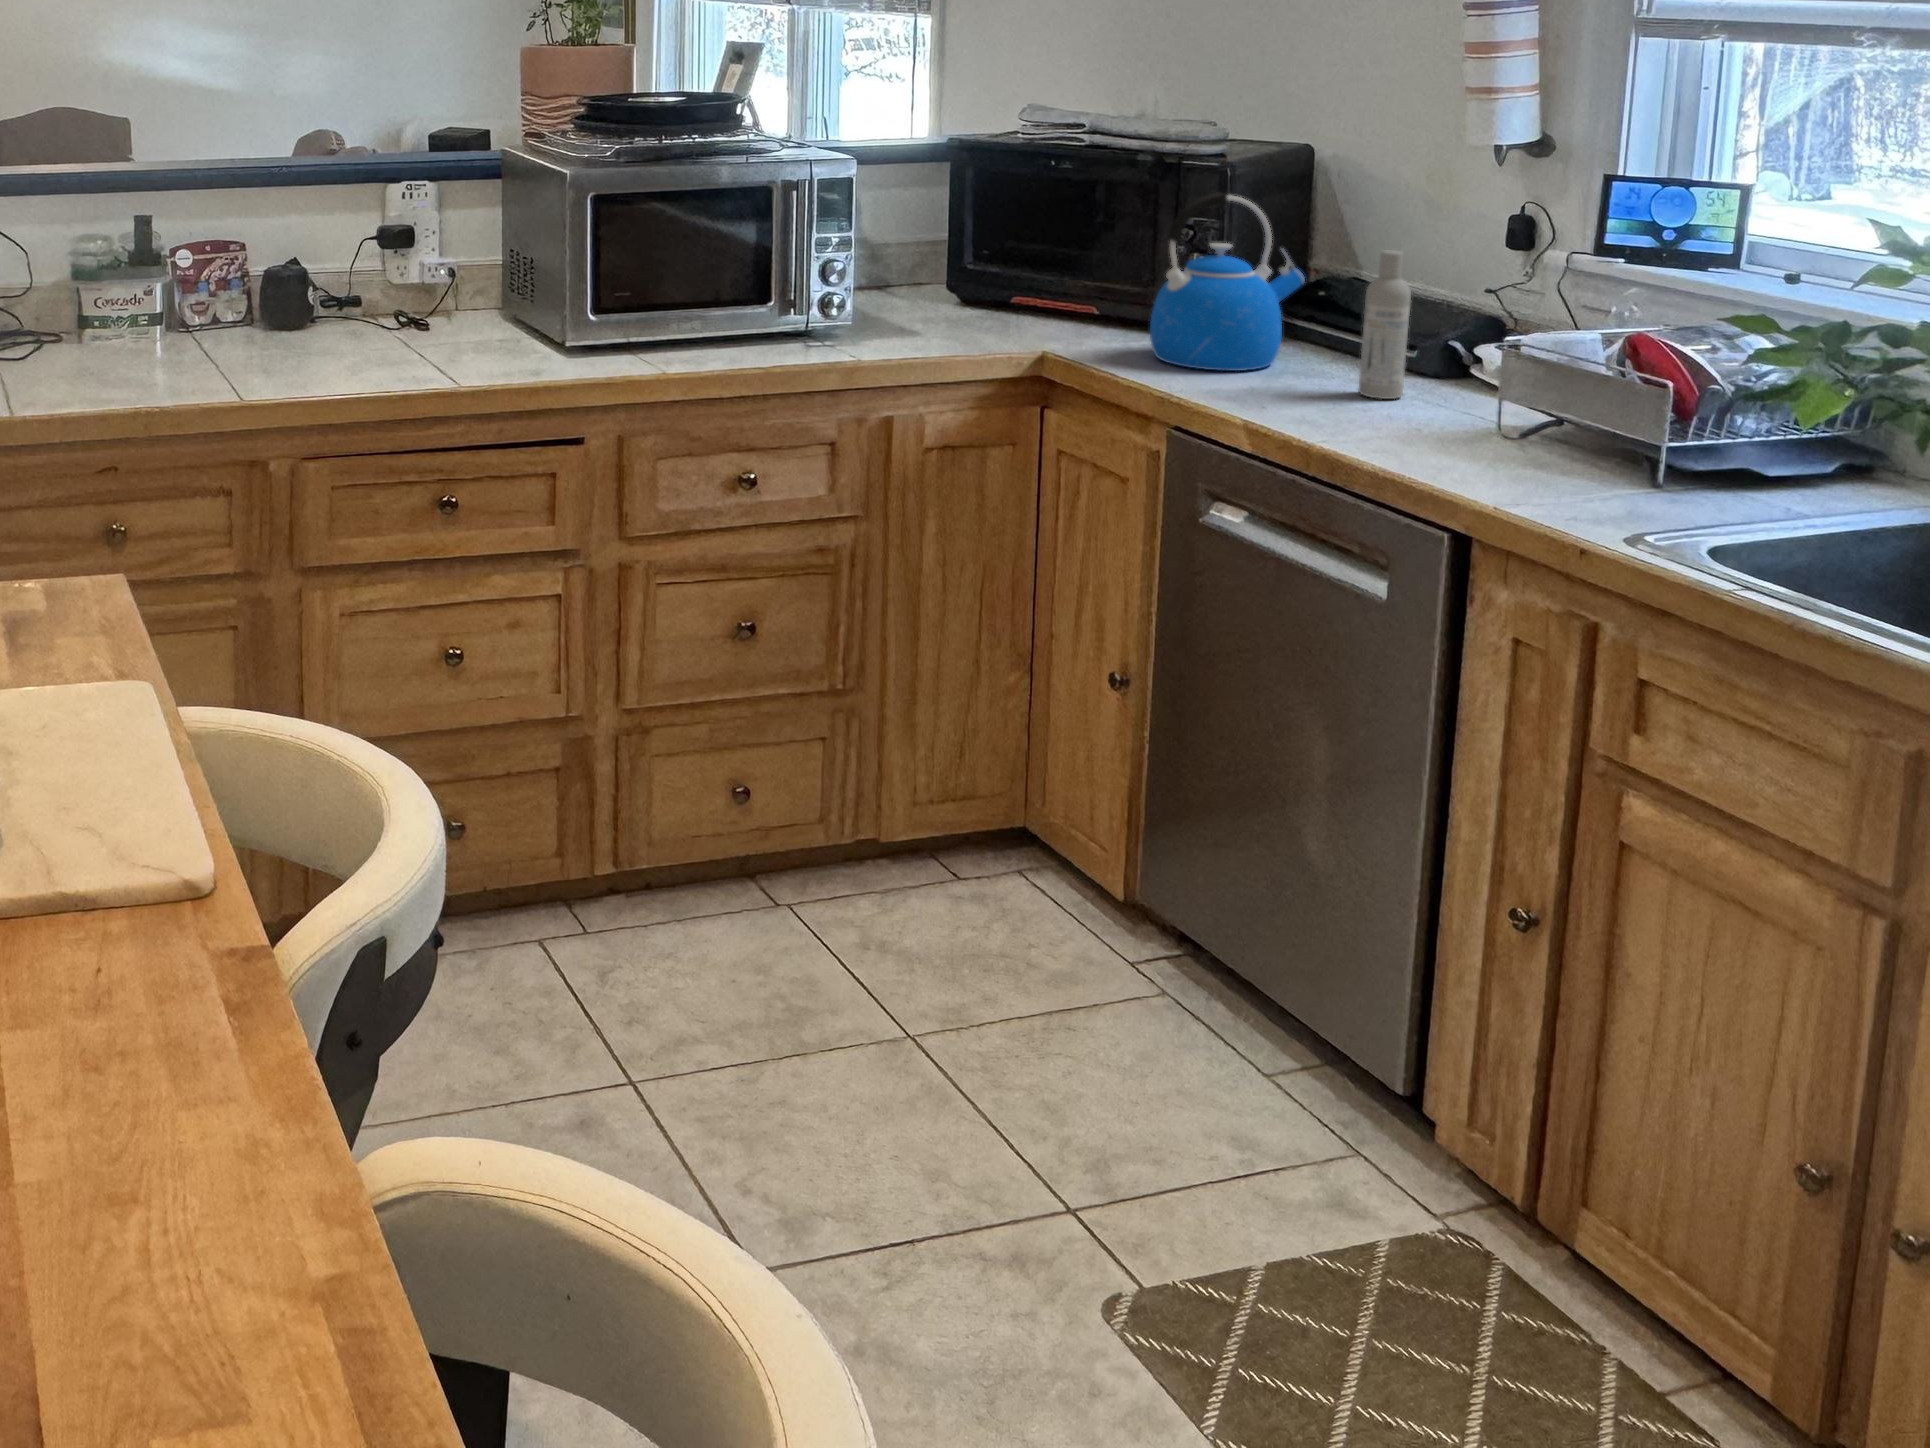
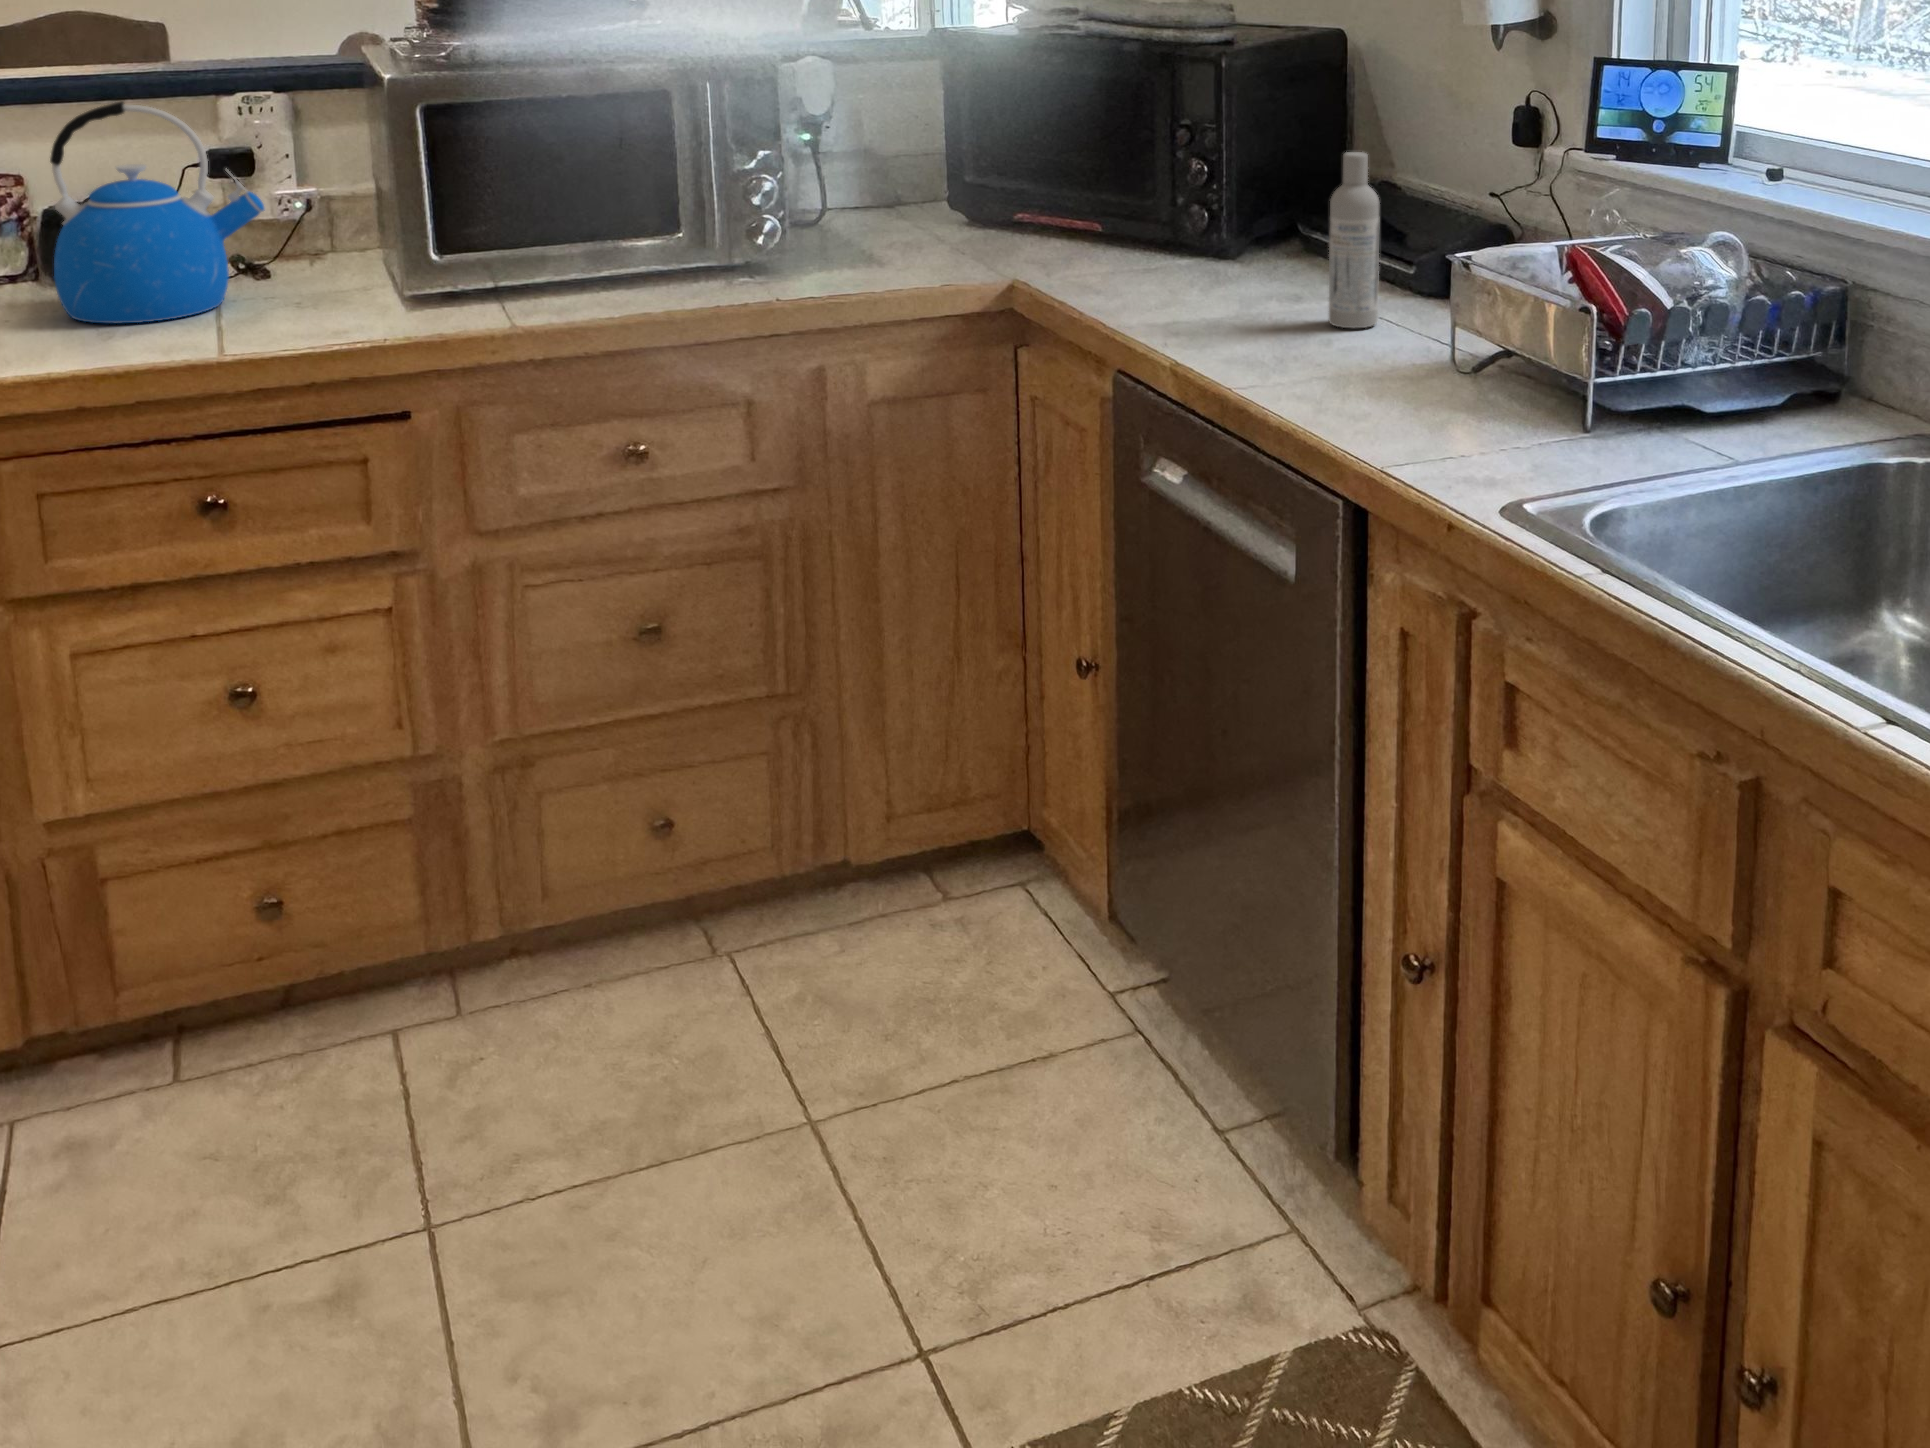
kettle: present [1150,193,1305,371] -> present [50,101,264,324]

